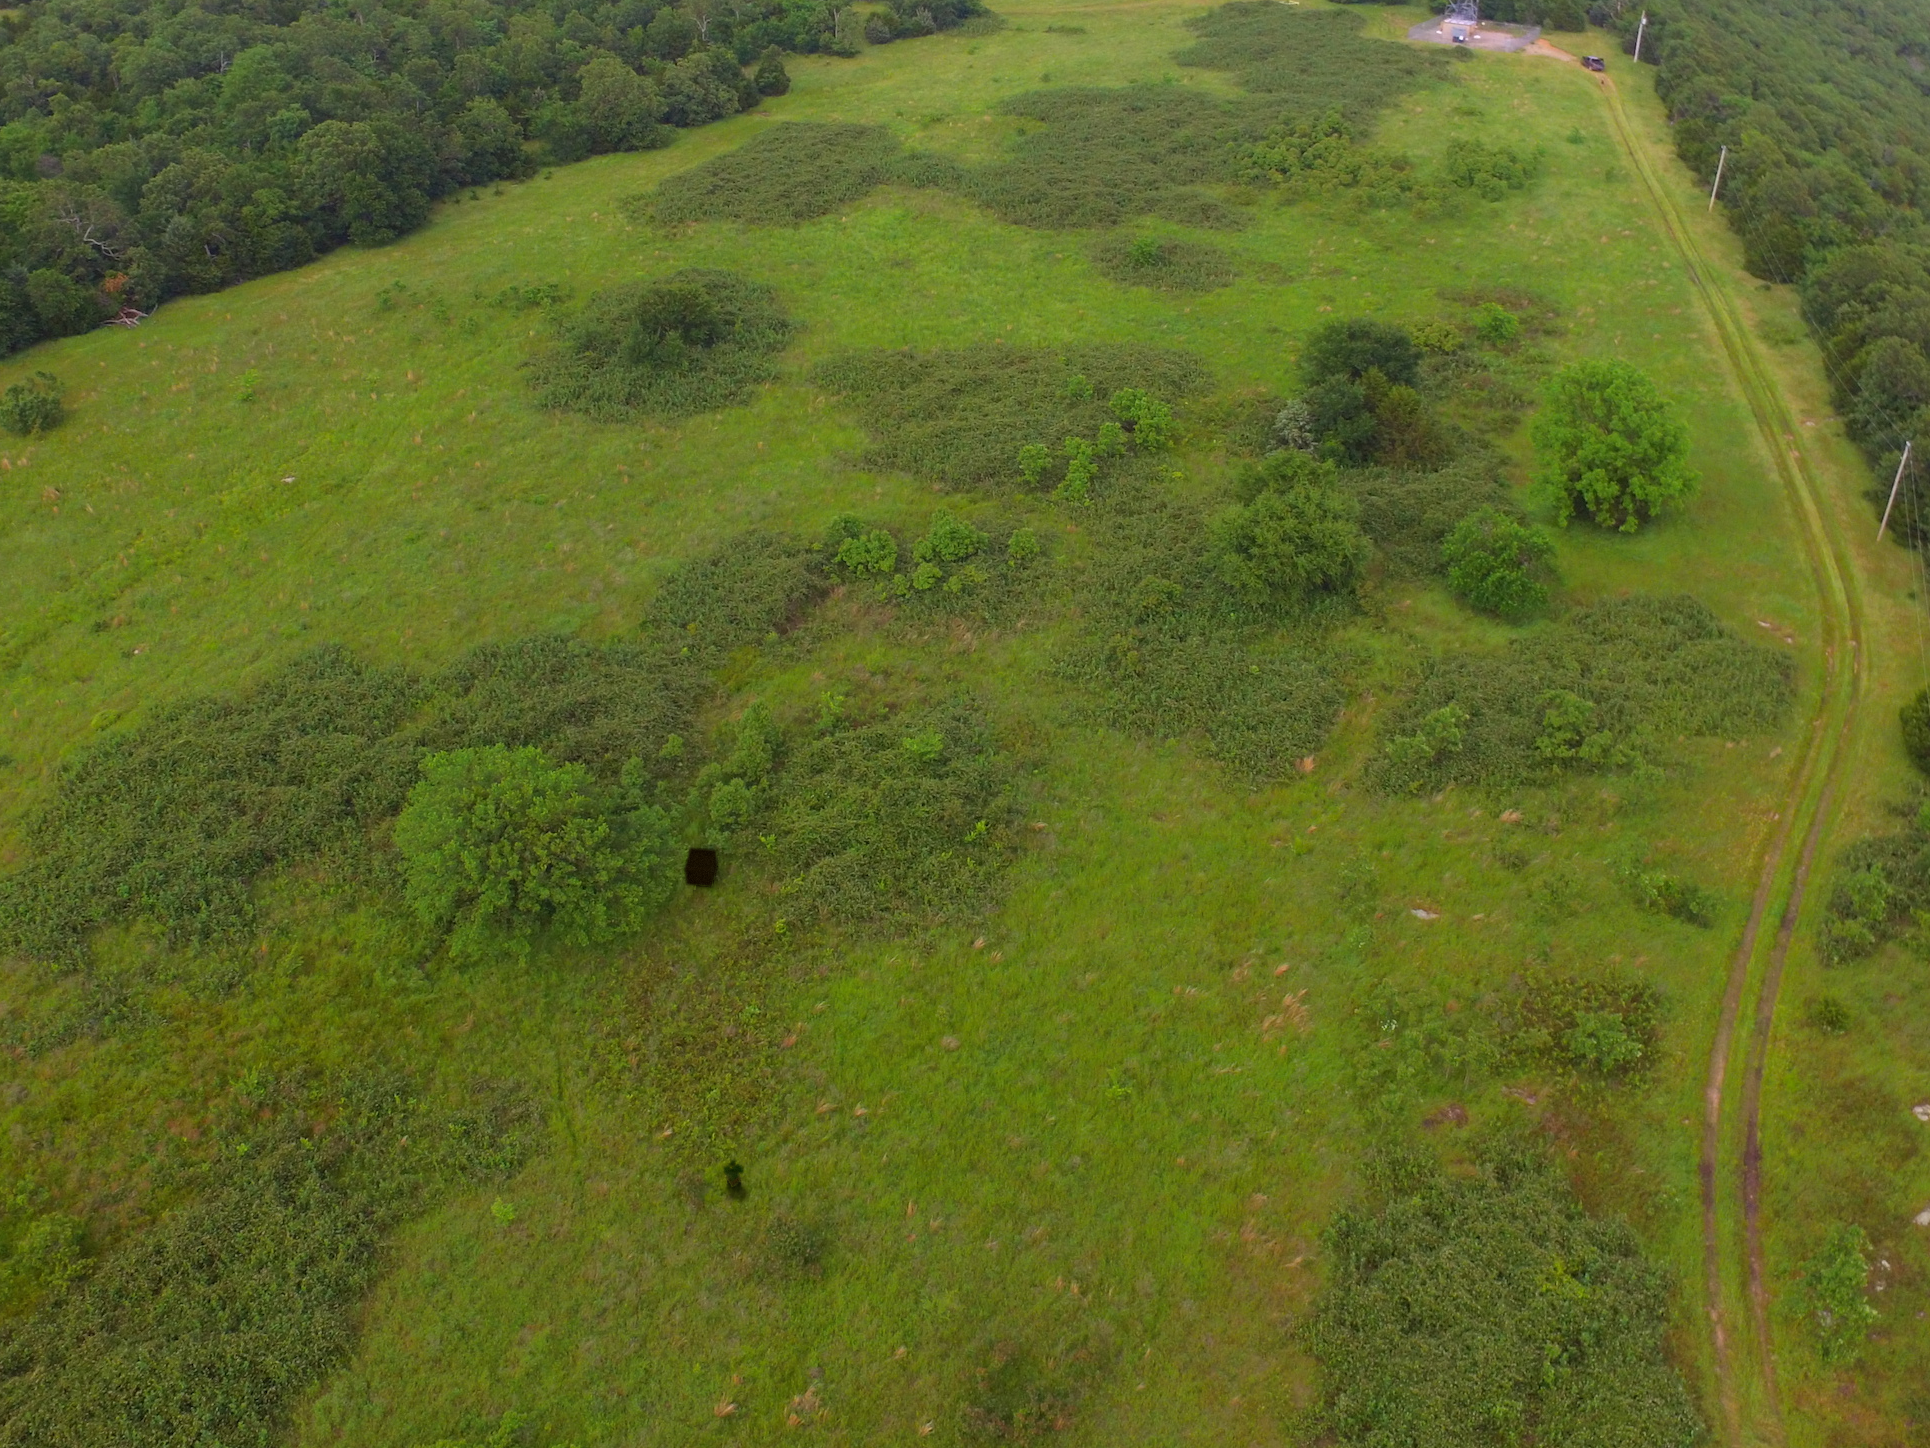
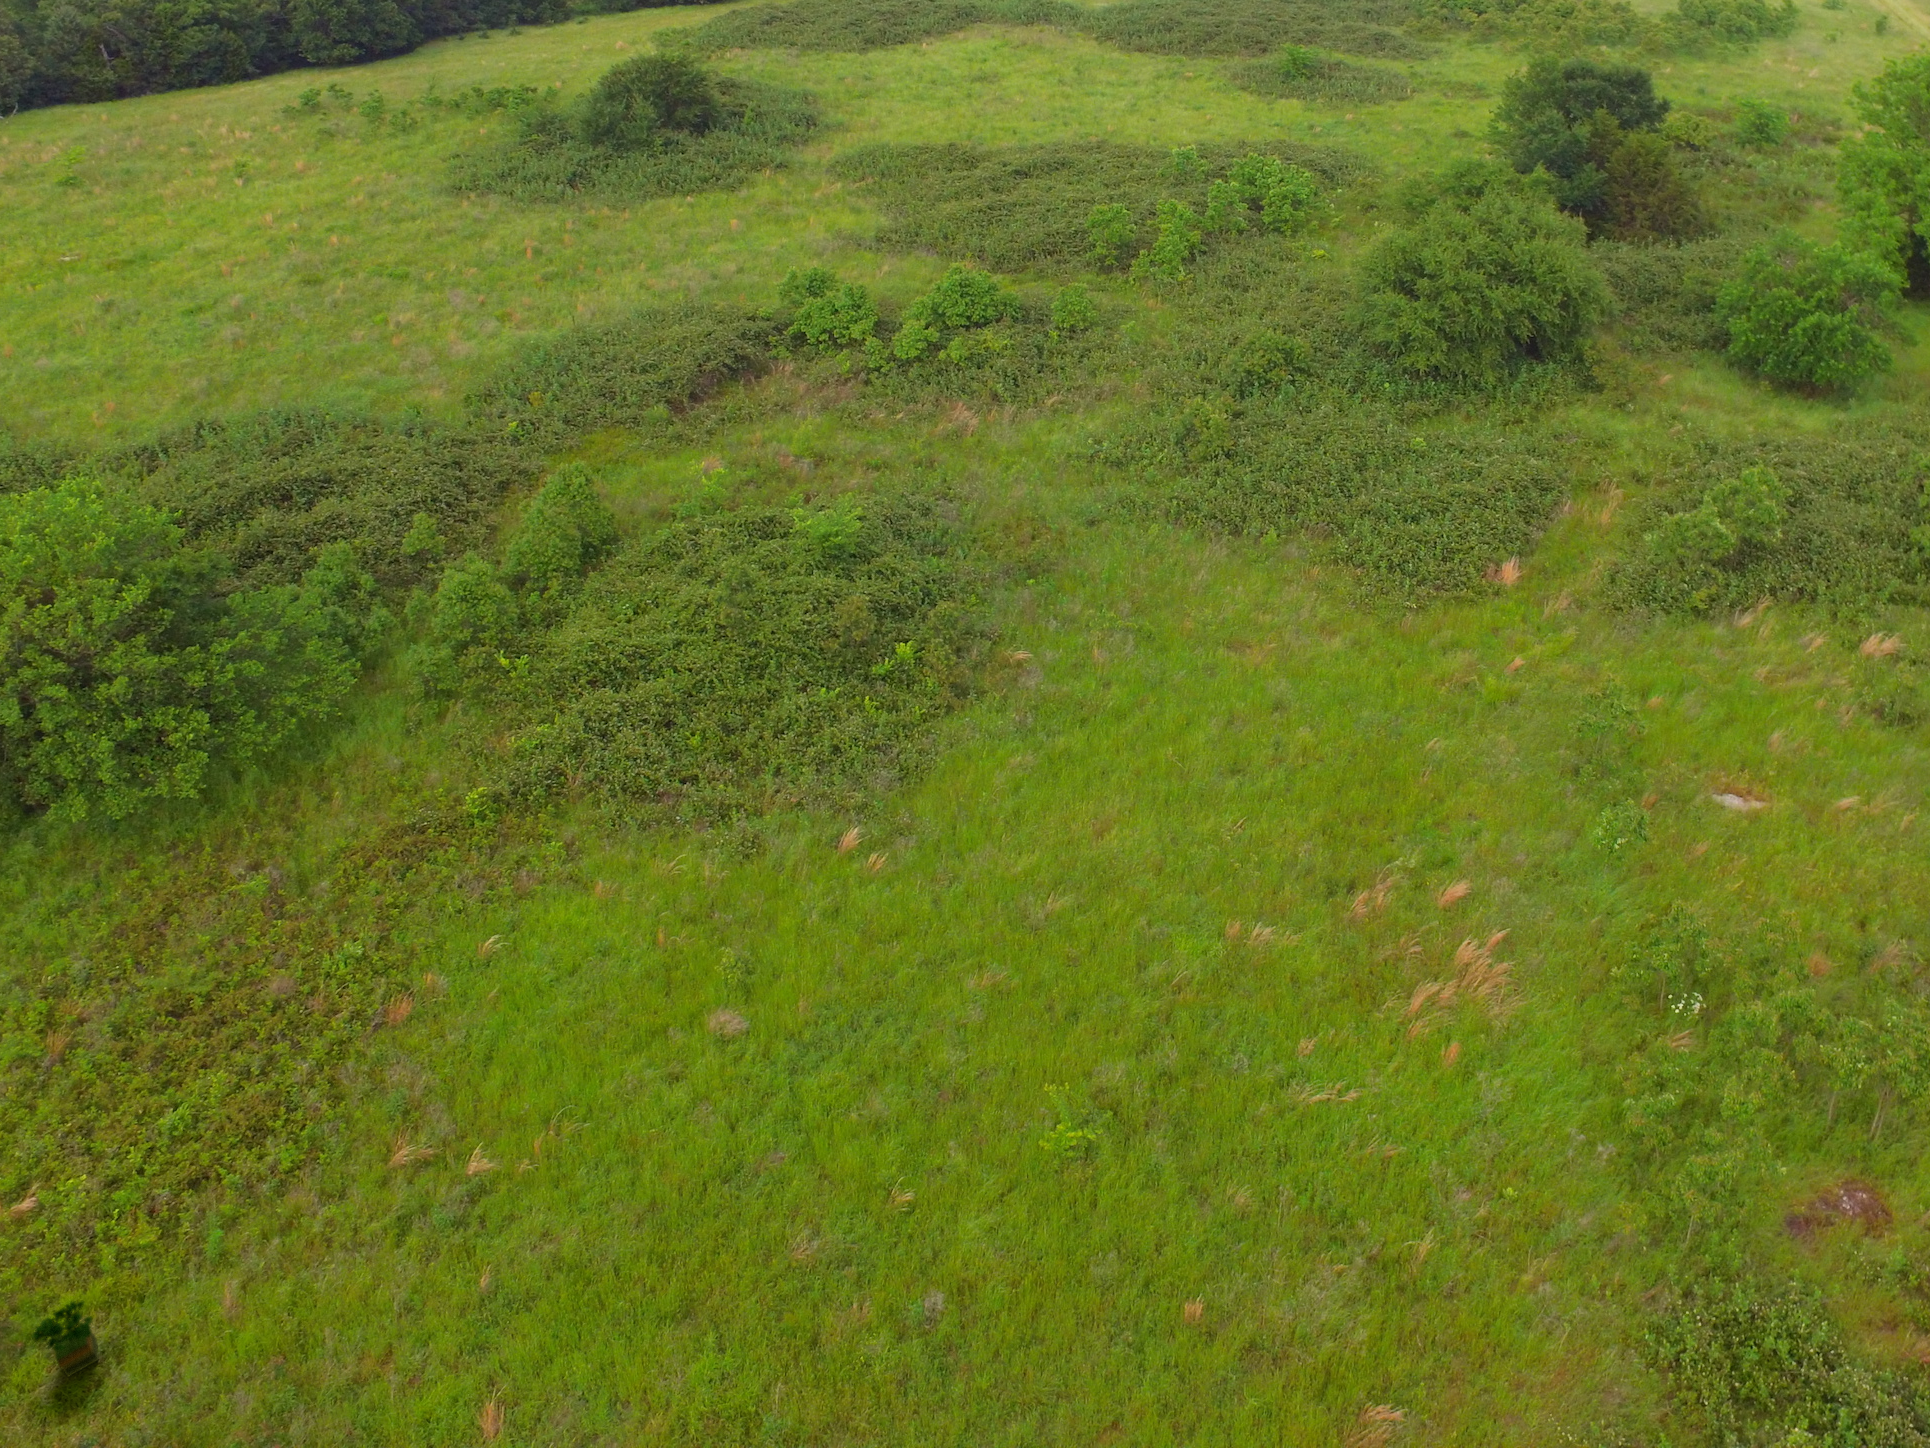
wooden crate: present [684,848,718,887] -> none [313,672,405,745]

